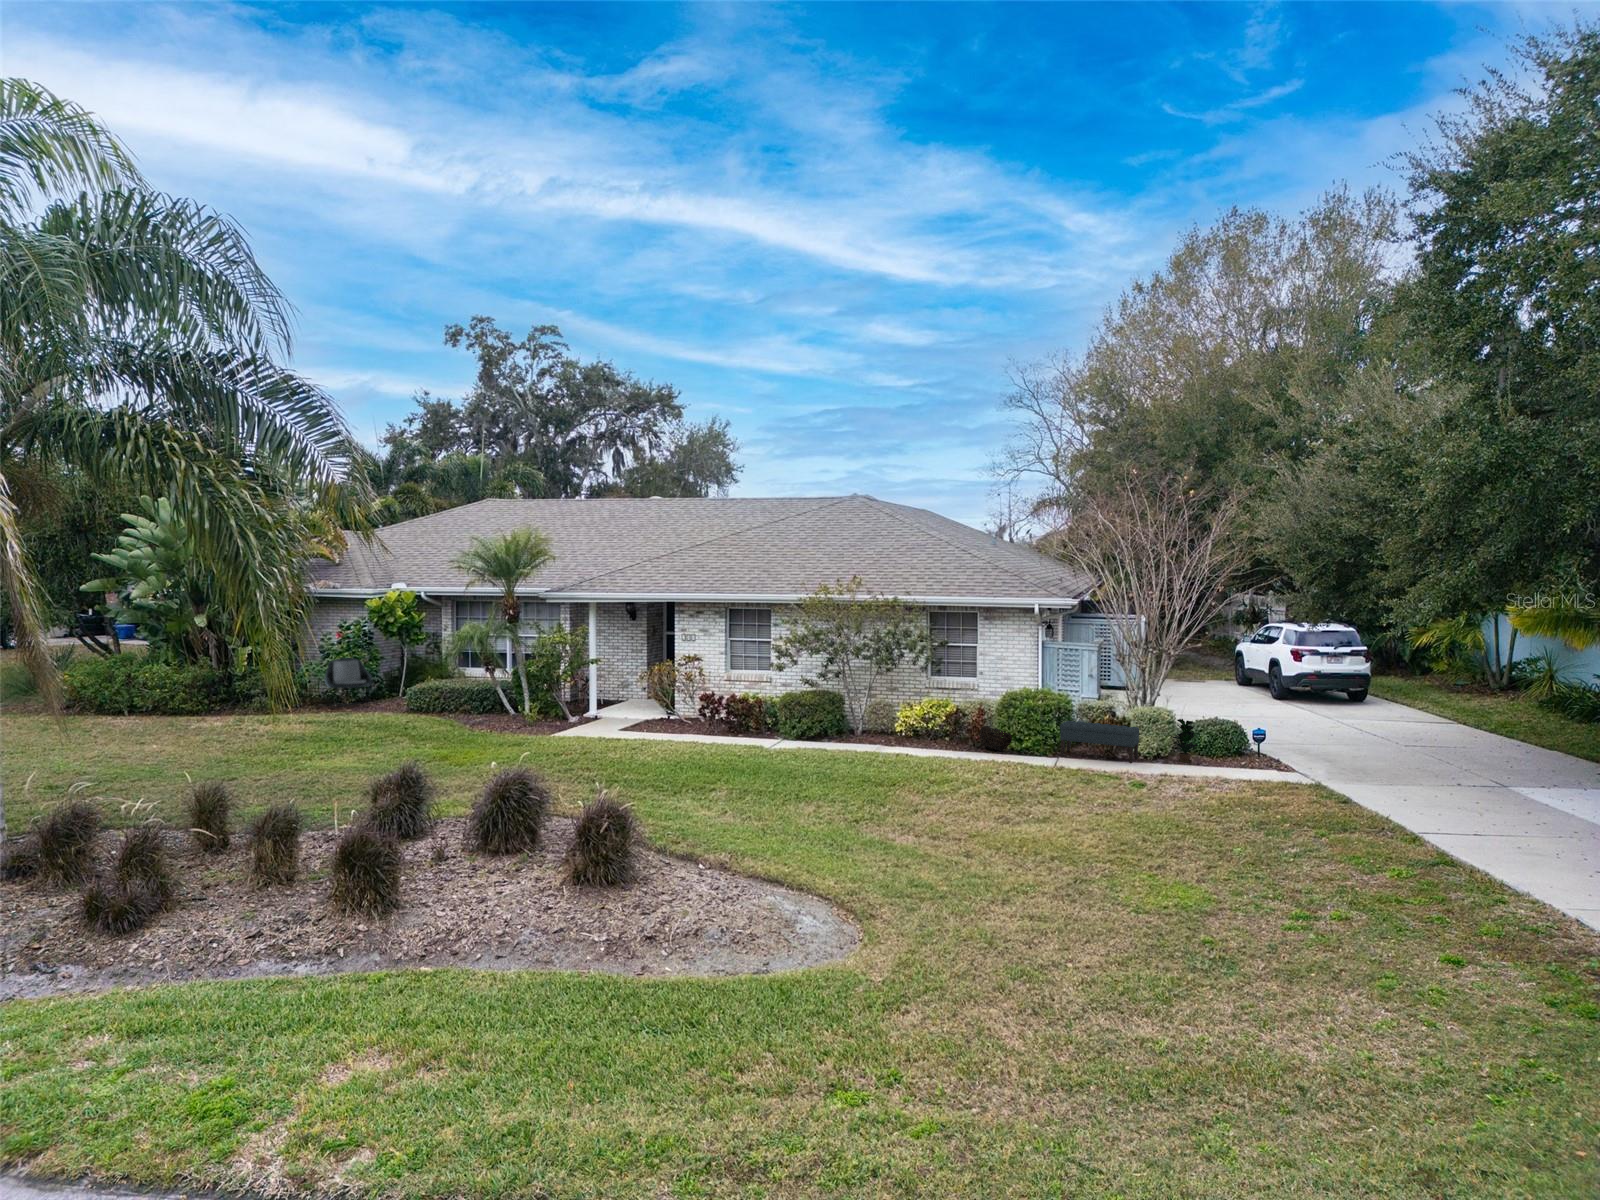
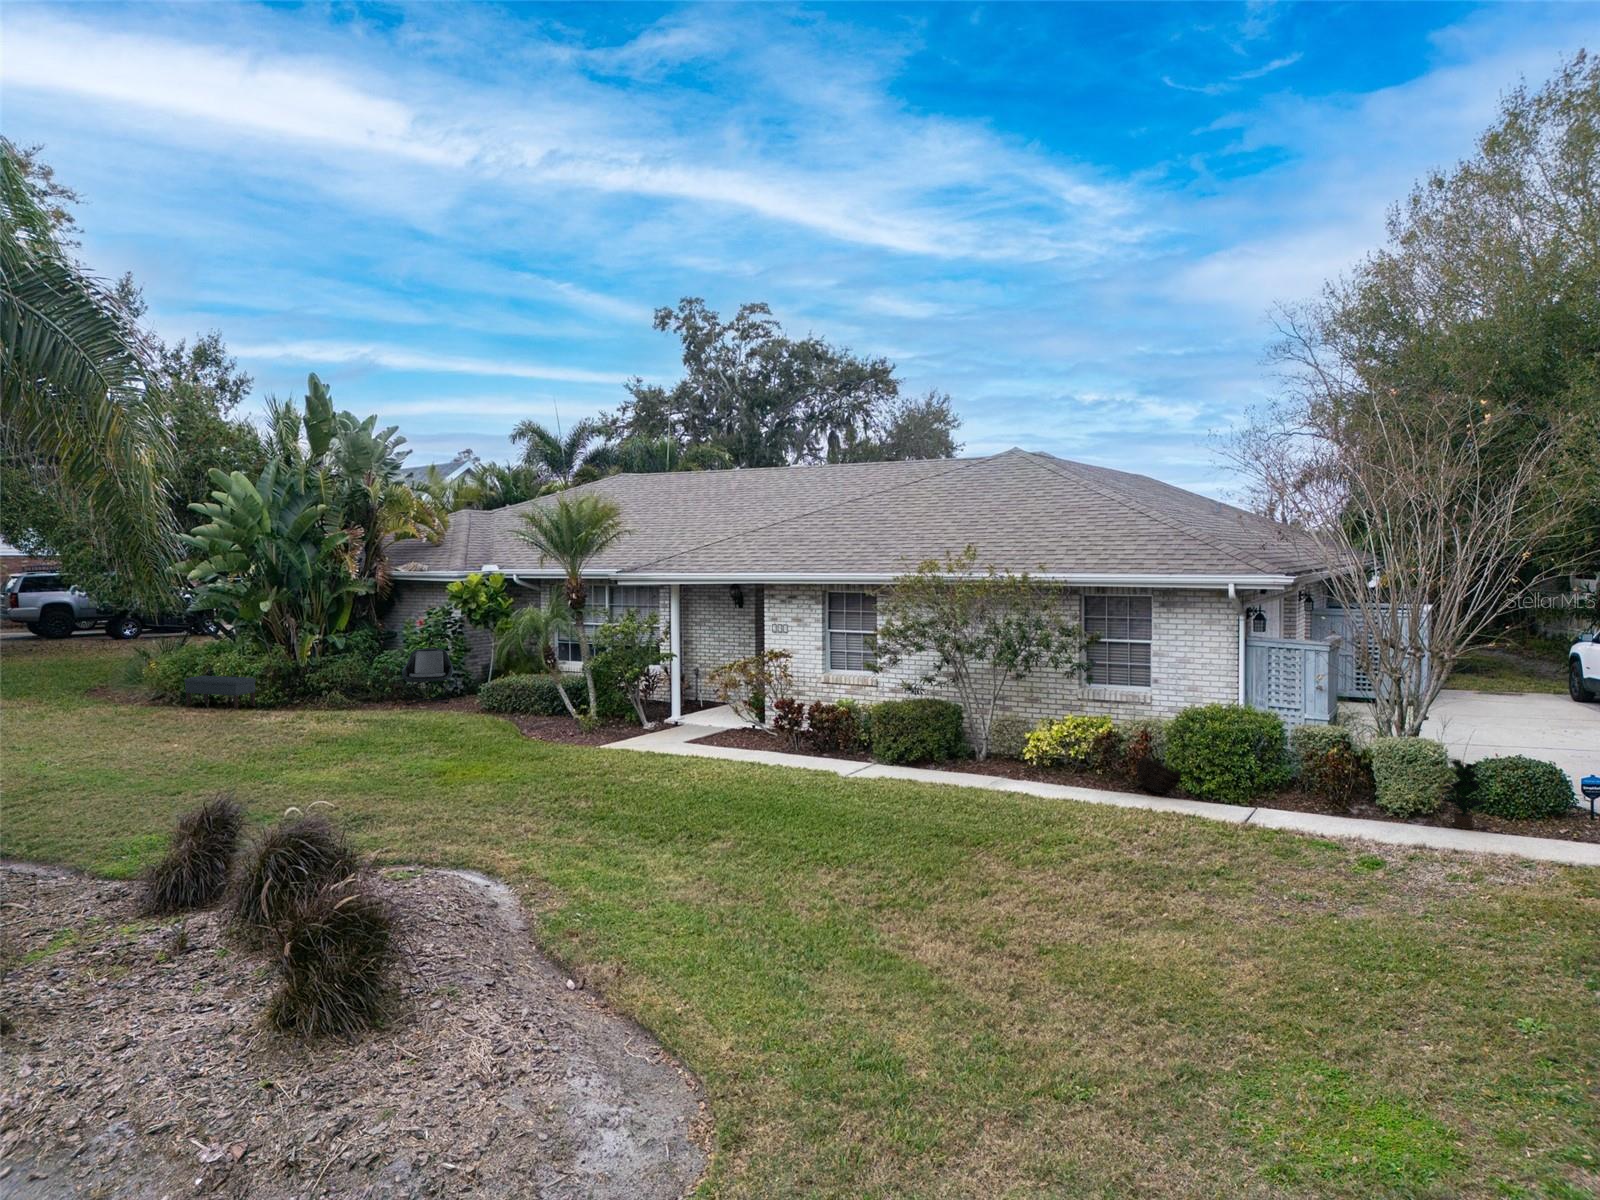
bench: present [1060,721,1139,763] -> present [184,676,256,710]

